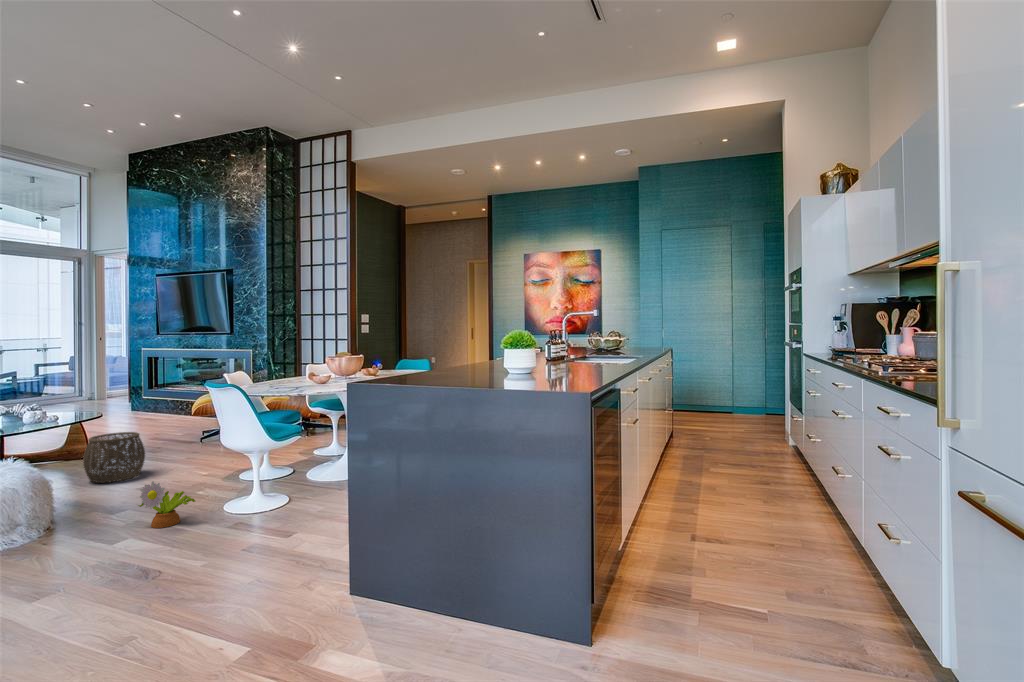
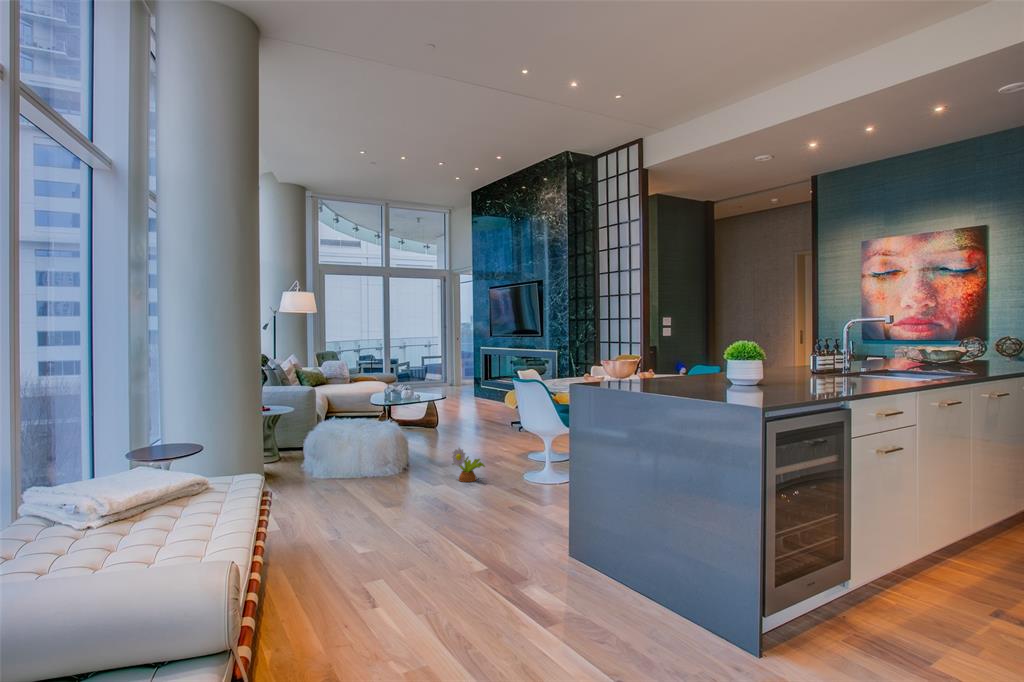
woven basket: present [83,432,145,483] -> none [431,412,468,448]

